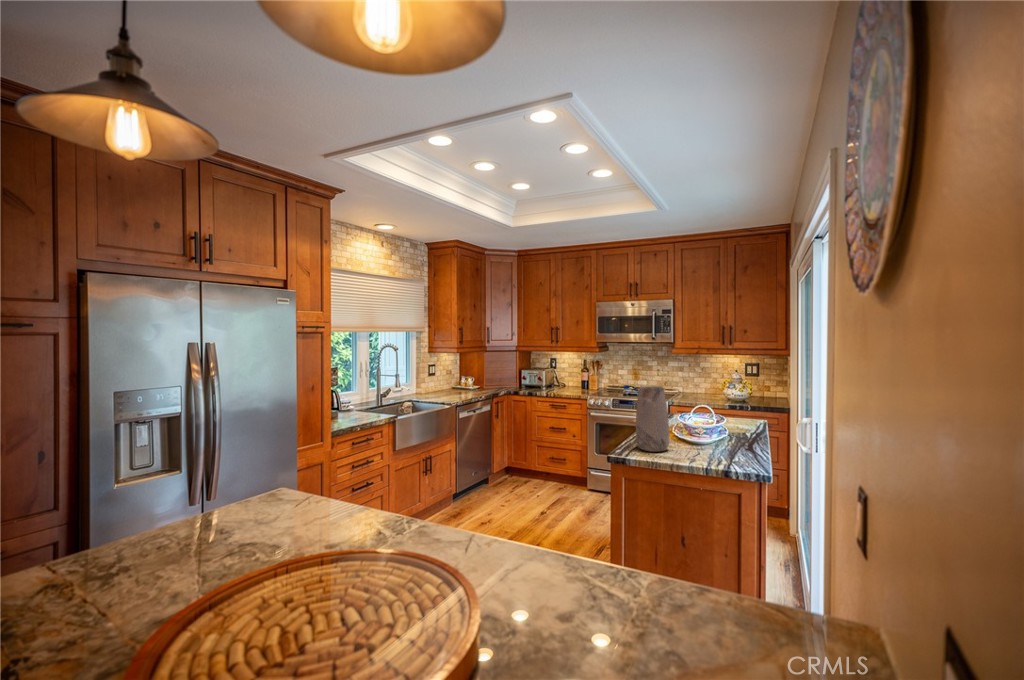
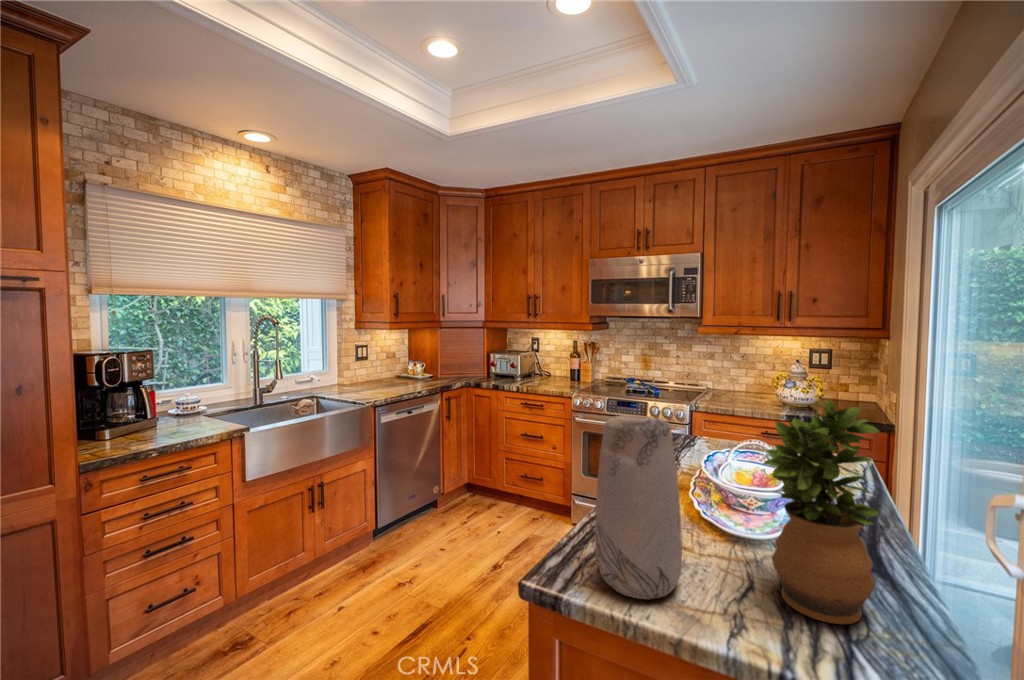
potted plant: none [698,376,738,454] -> present [763,399,879,624]

